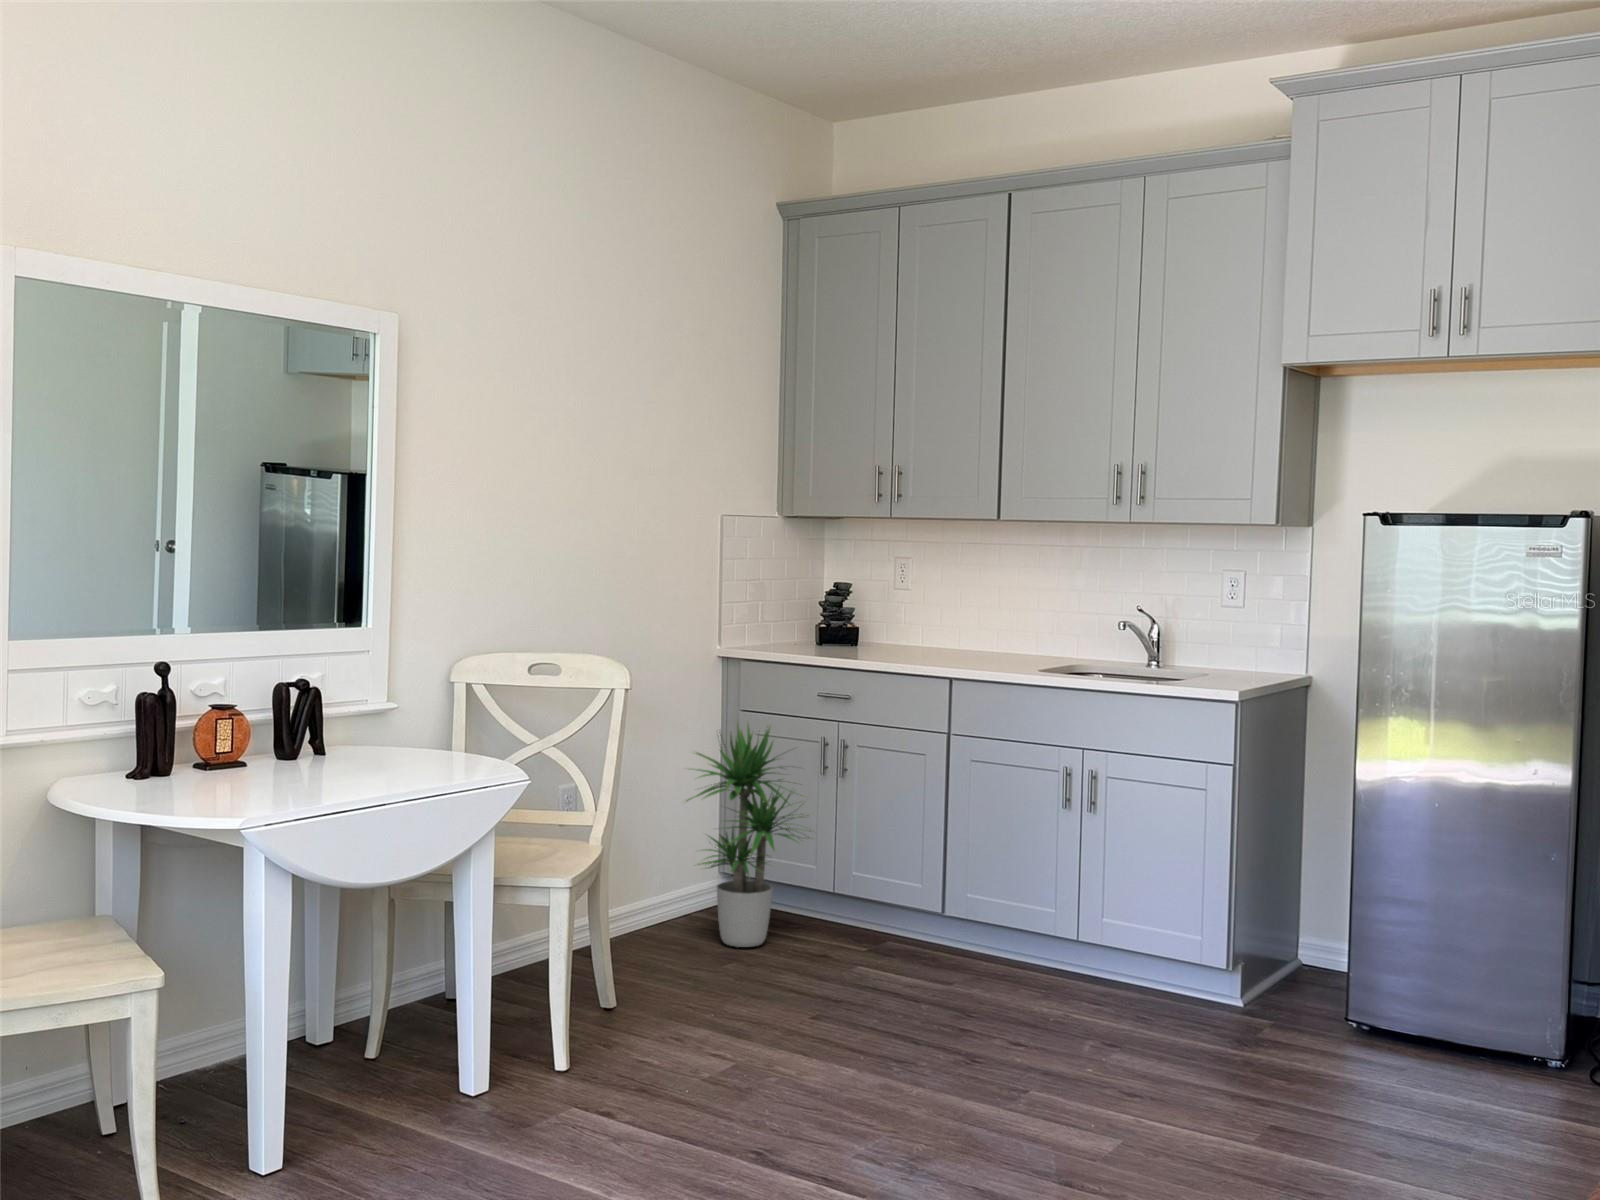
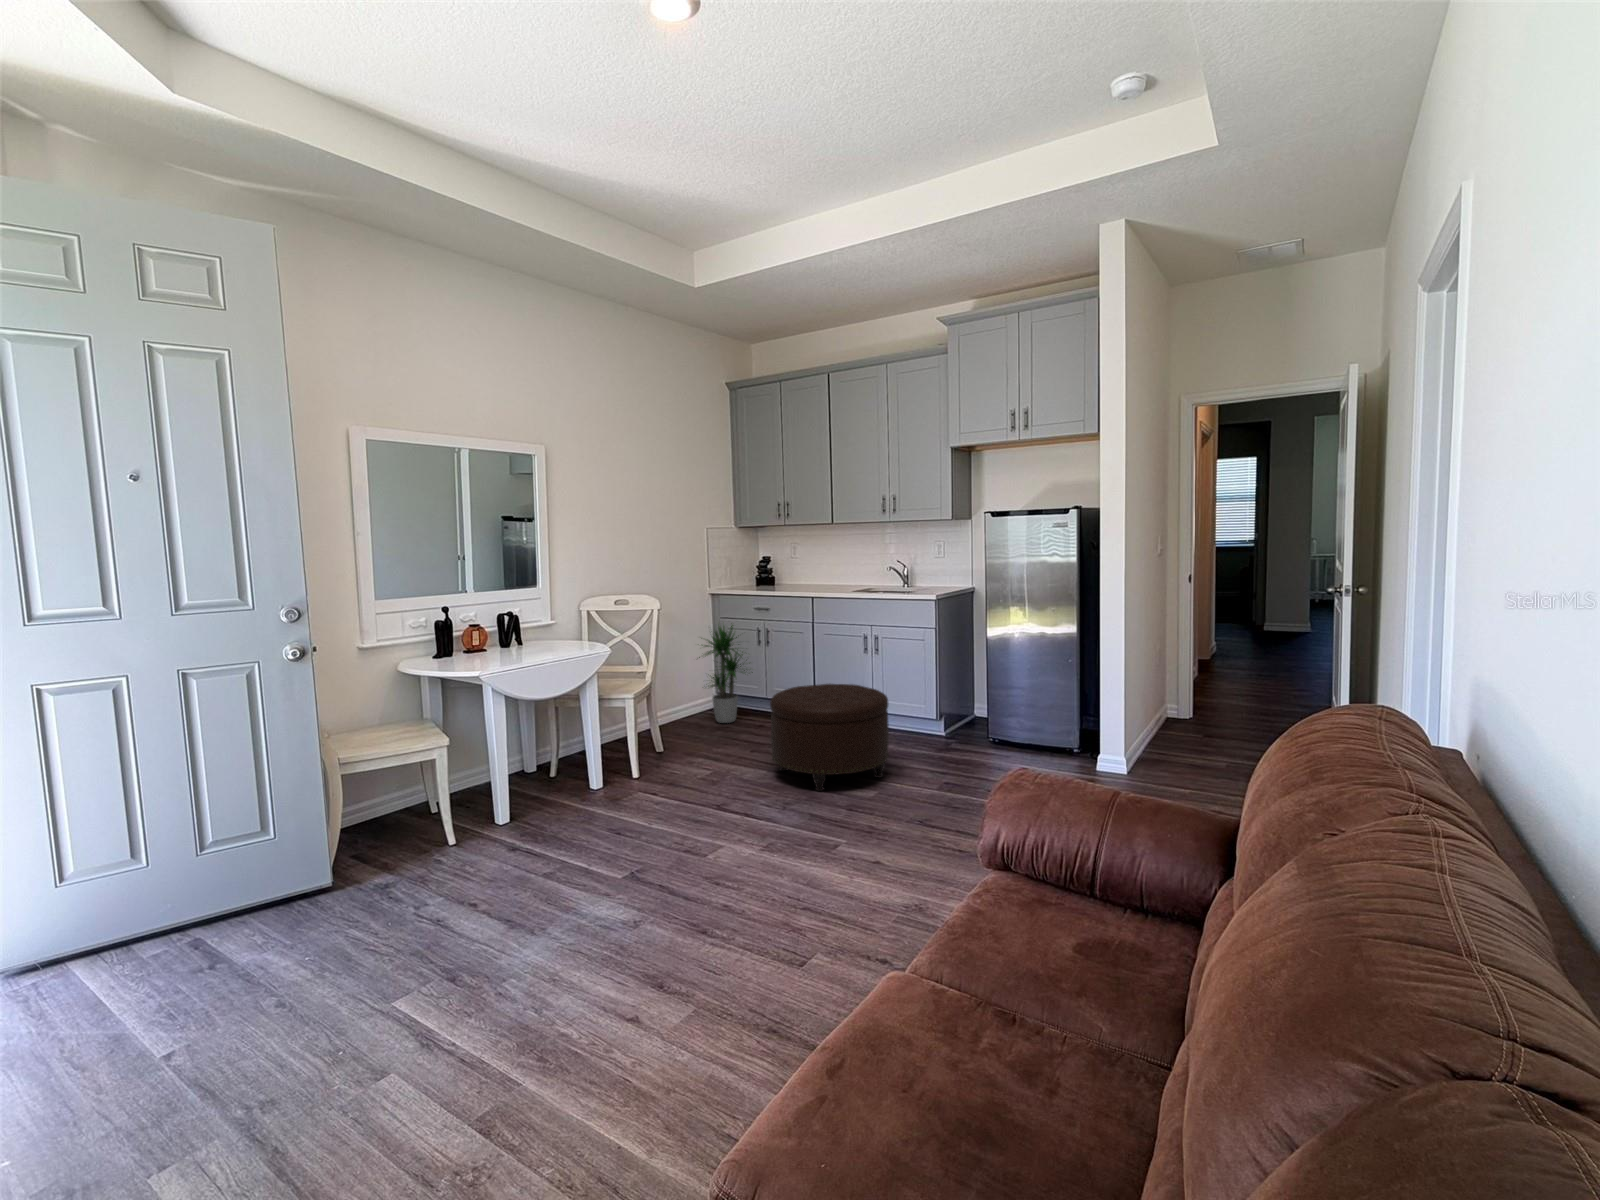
ottoman: none [871,879,1144,1131] -> present [770,684,889,791]

